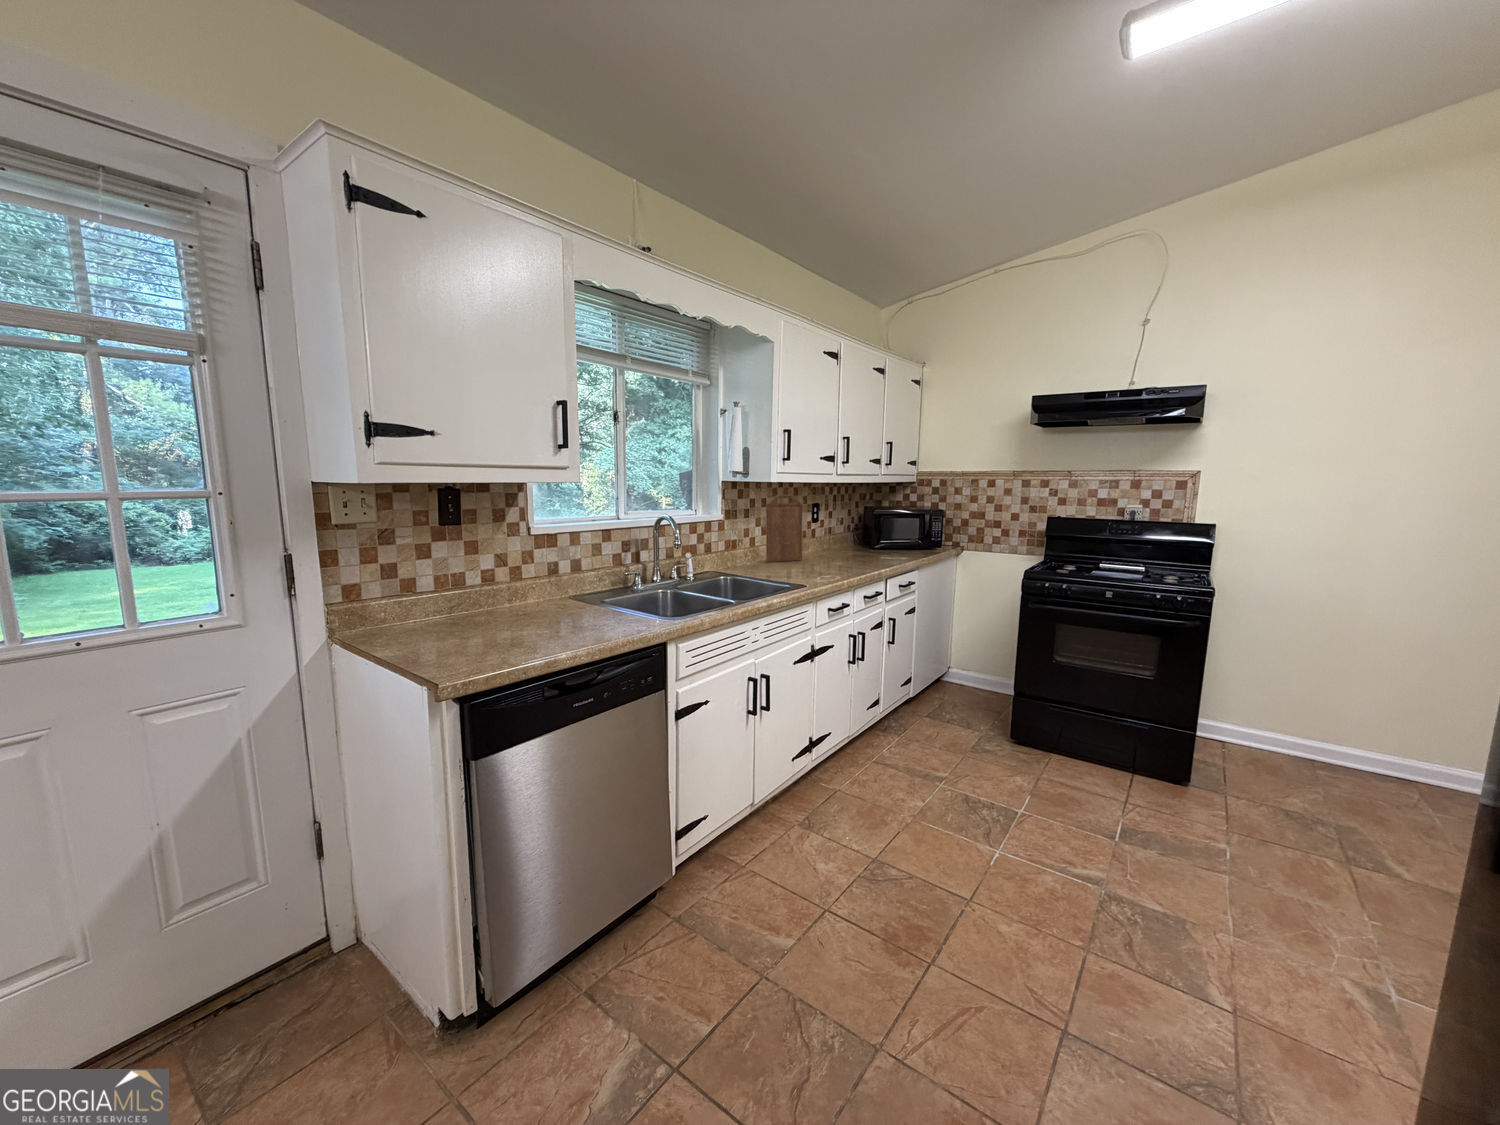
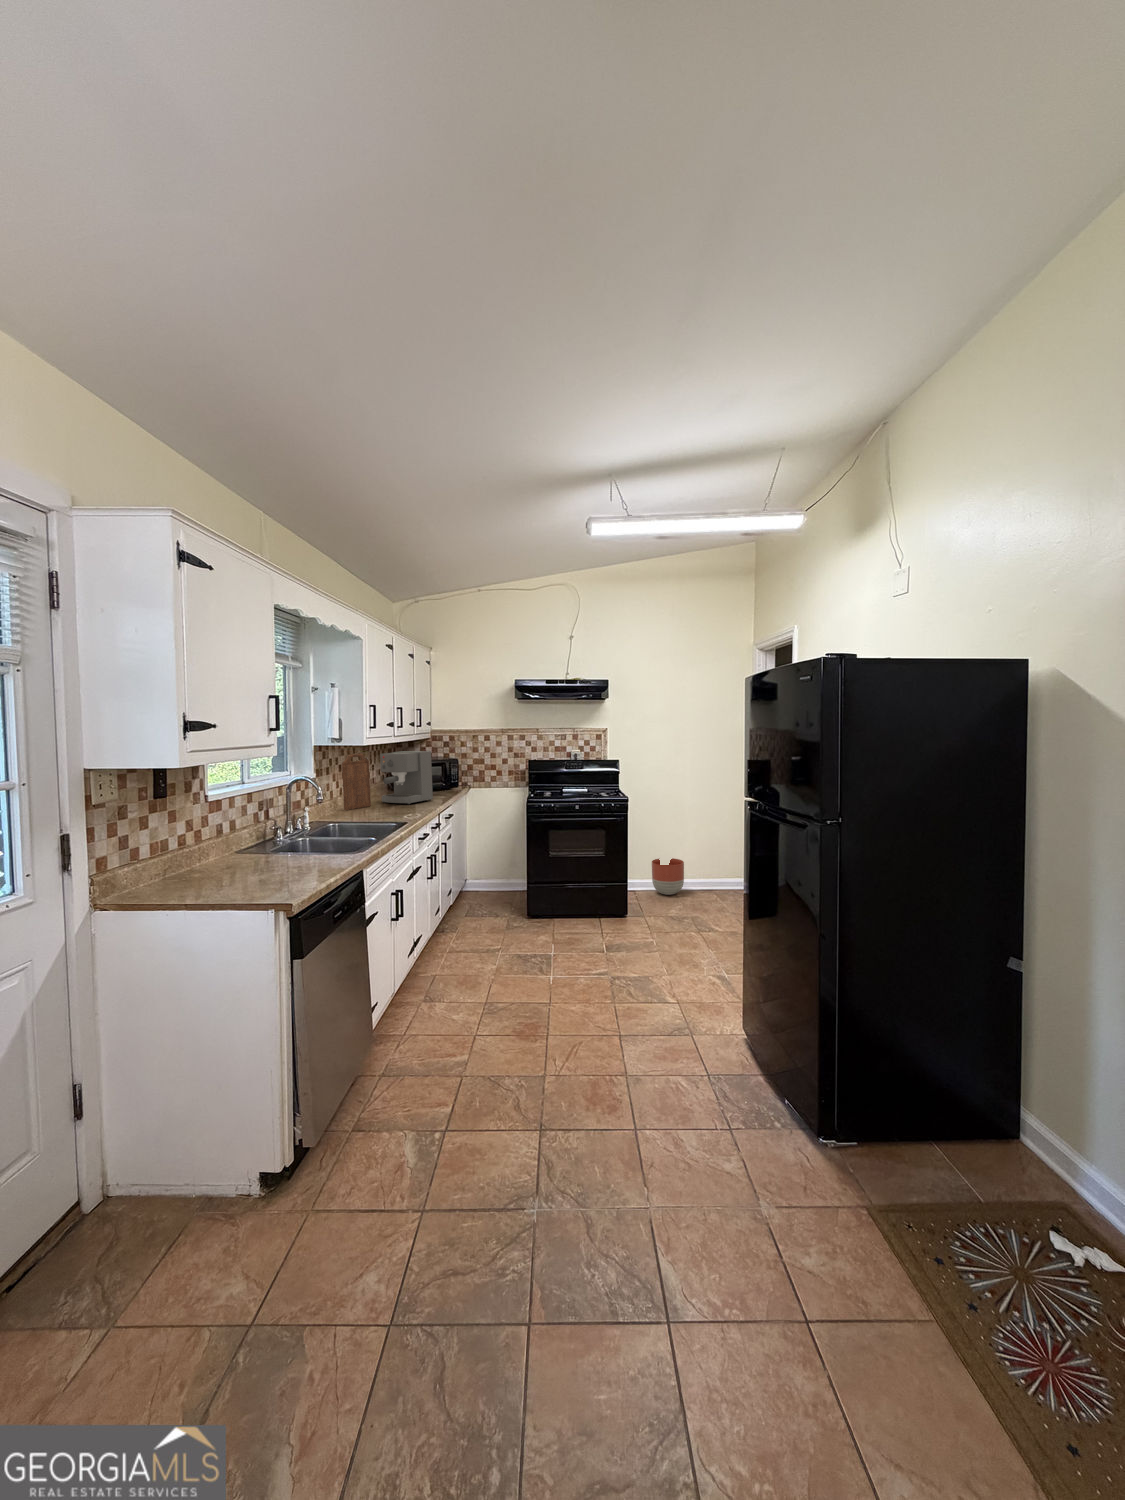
coffee maker: none [816,495,886,563] -> present [380,751,433,804]
planter: none [1265,701,1346,770] -> present [652,858,684,895]

